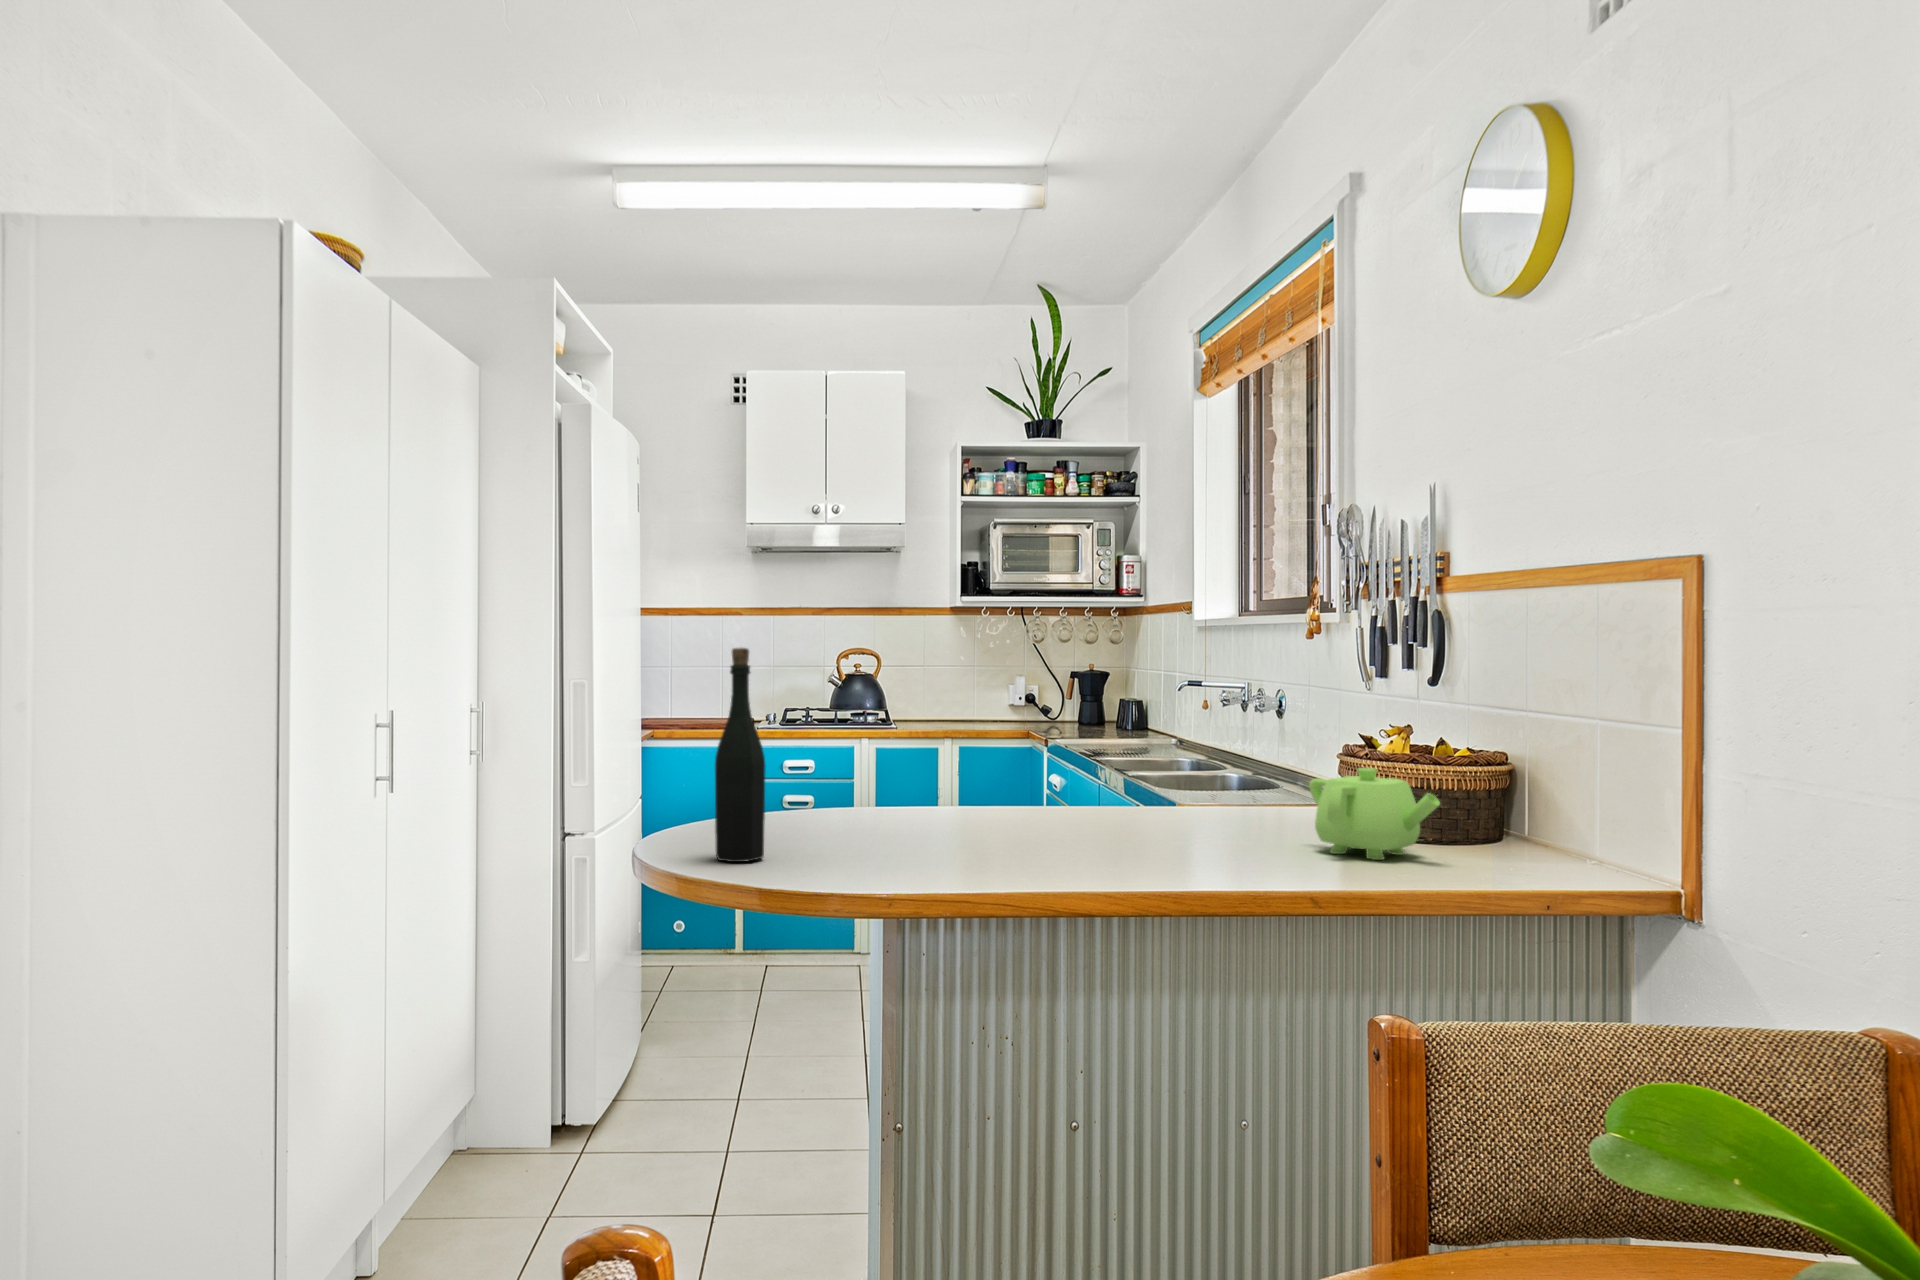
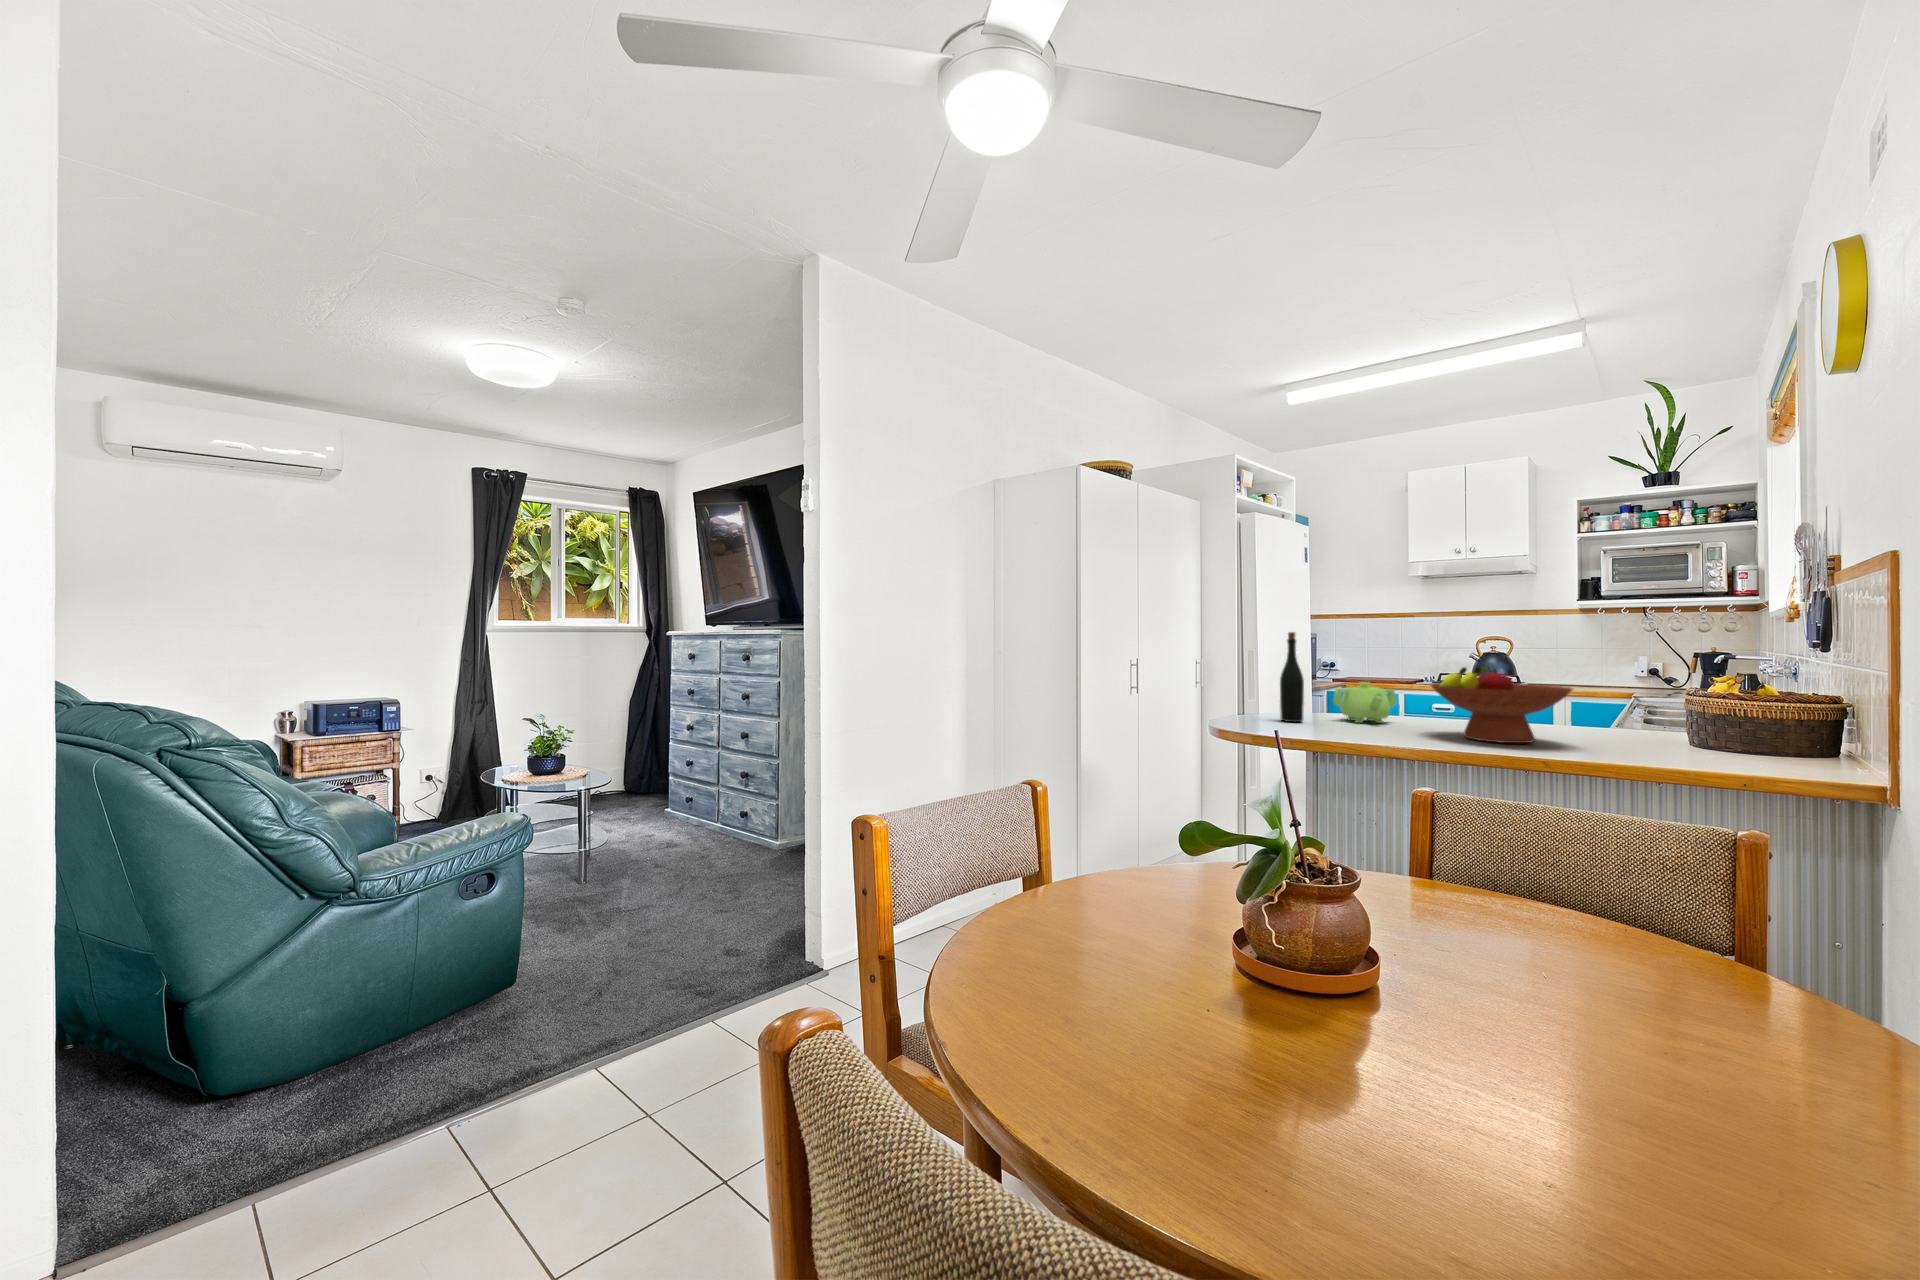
fruit bowl: none [1004,718,1221,865] -> present [1431,666,1573,743]
teapot: present [1309,768,1440,860] -> present [1333,682,1397,723]

